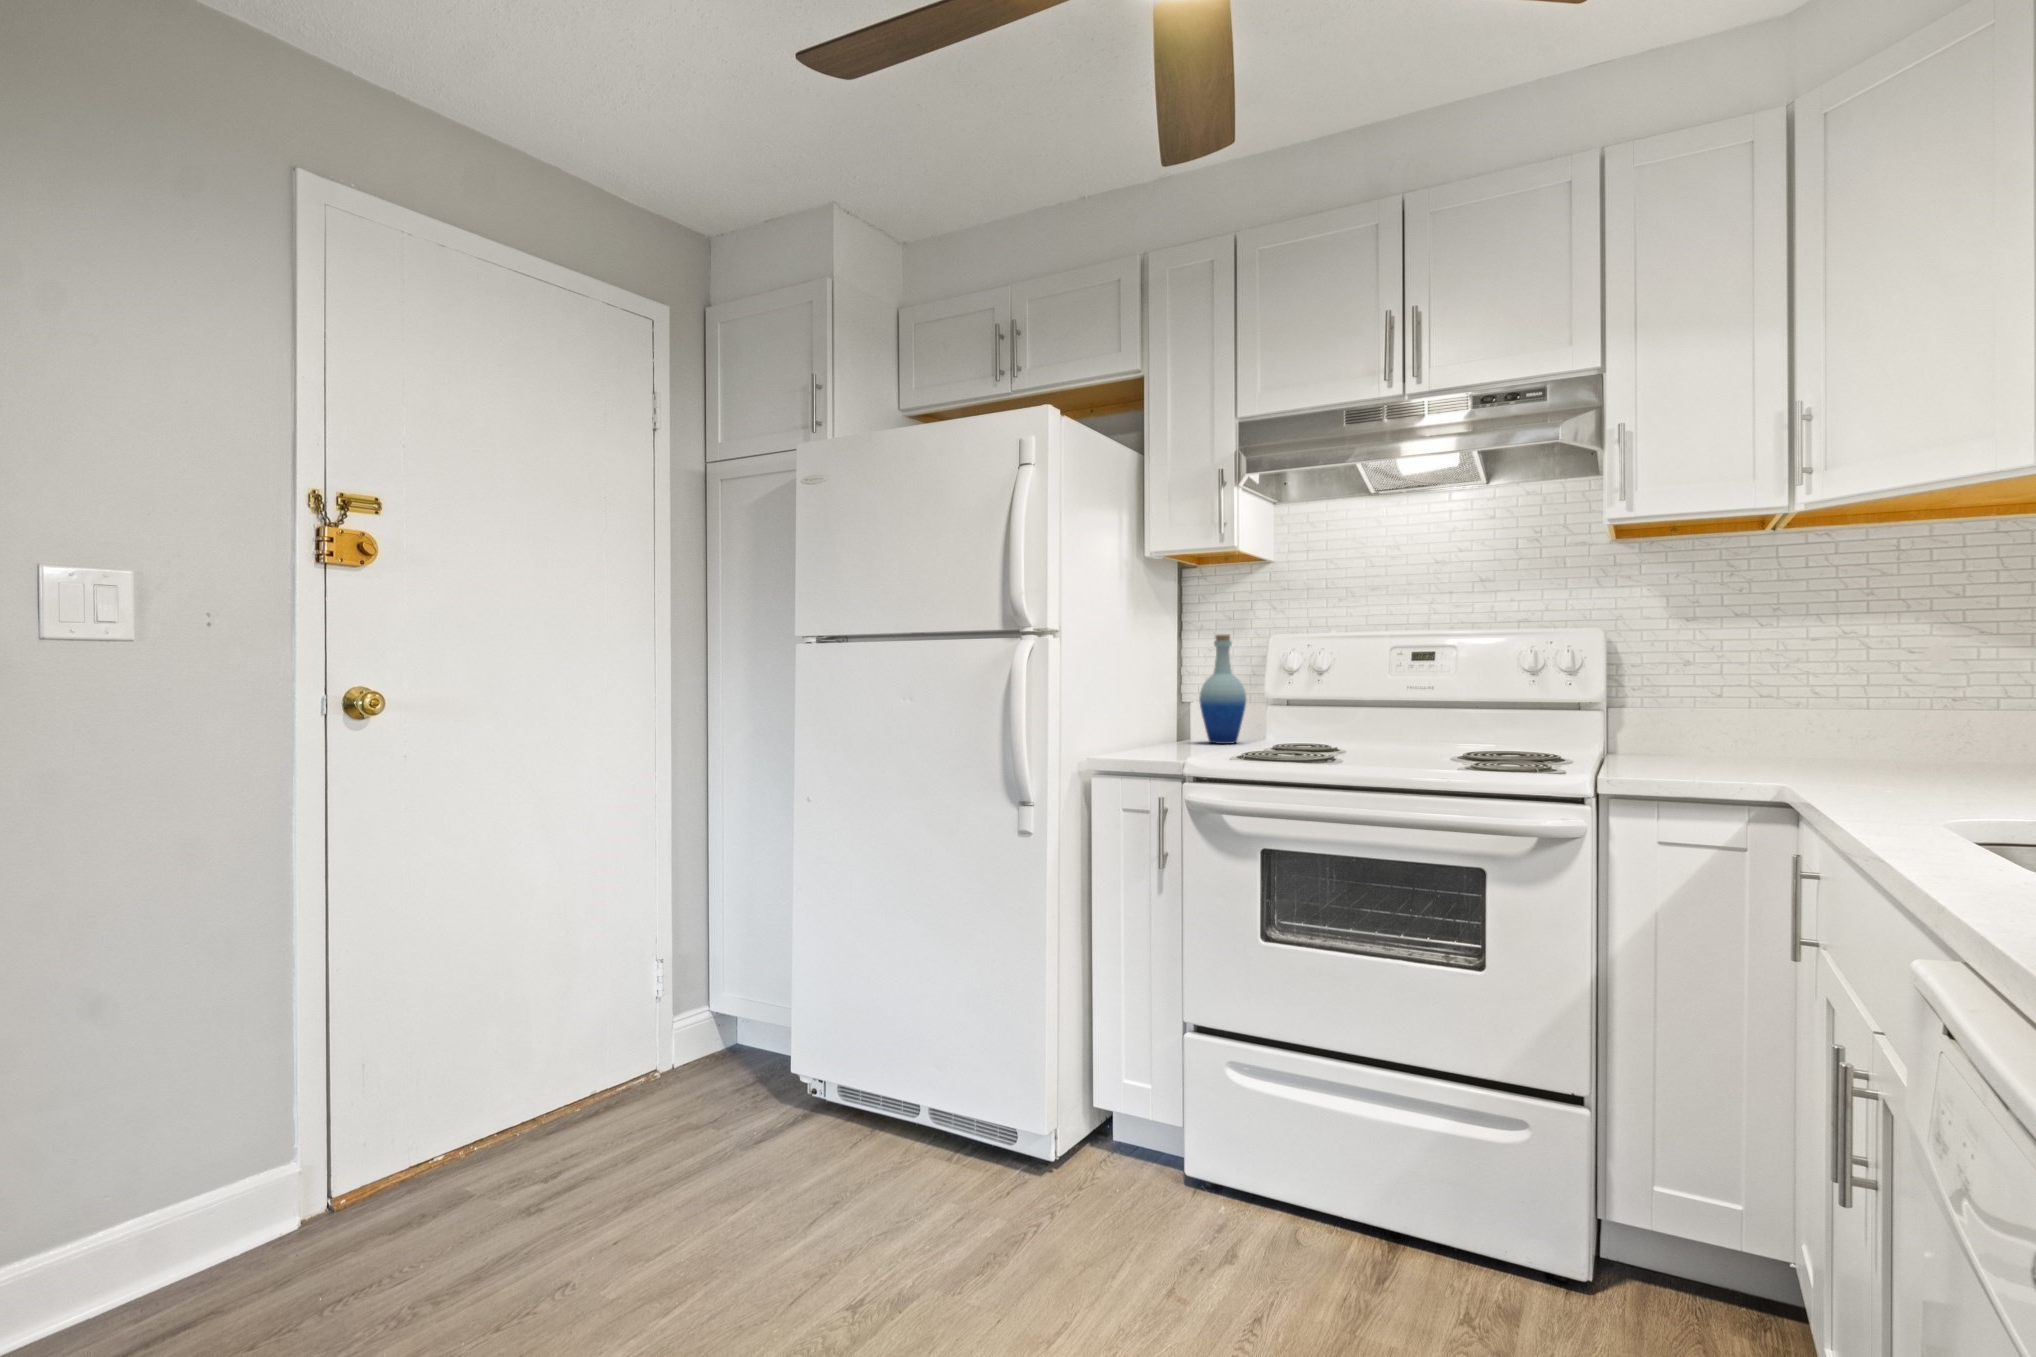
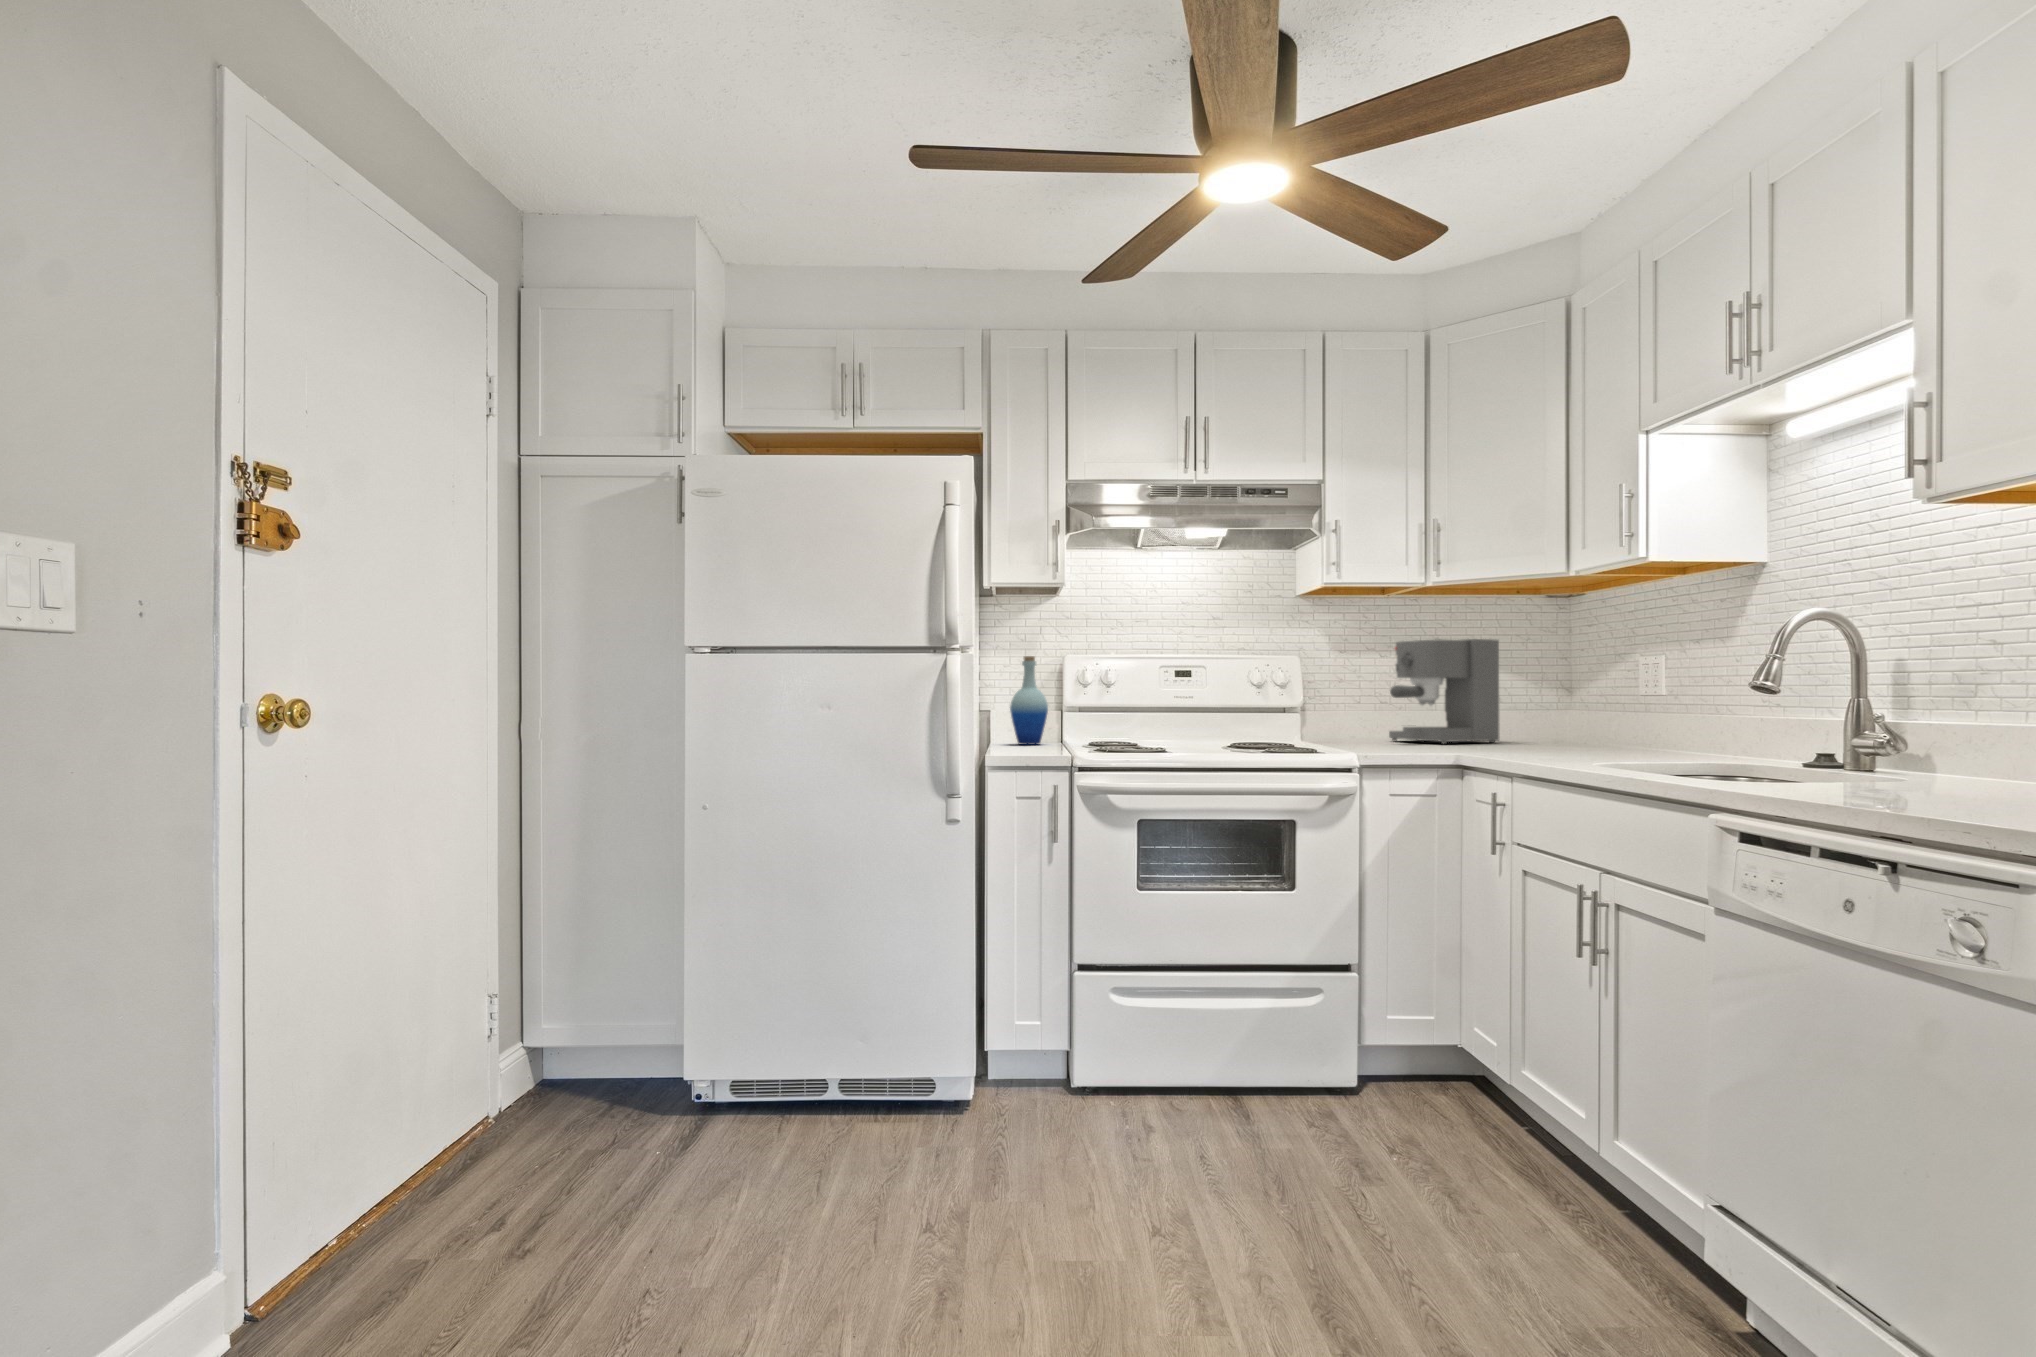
coffee maker: none [1753,591,1994,769] -> present [1389,639,1499,744]

